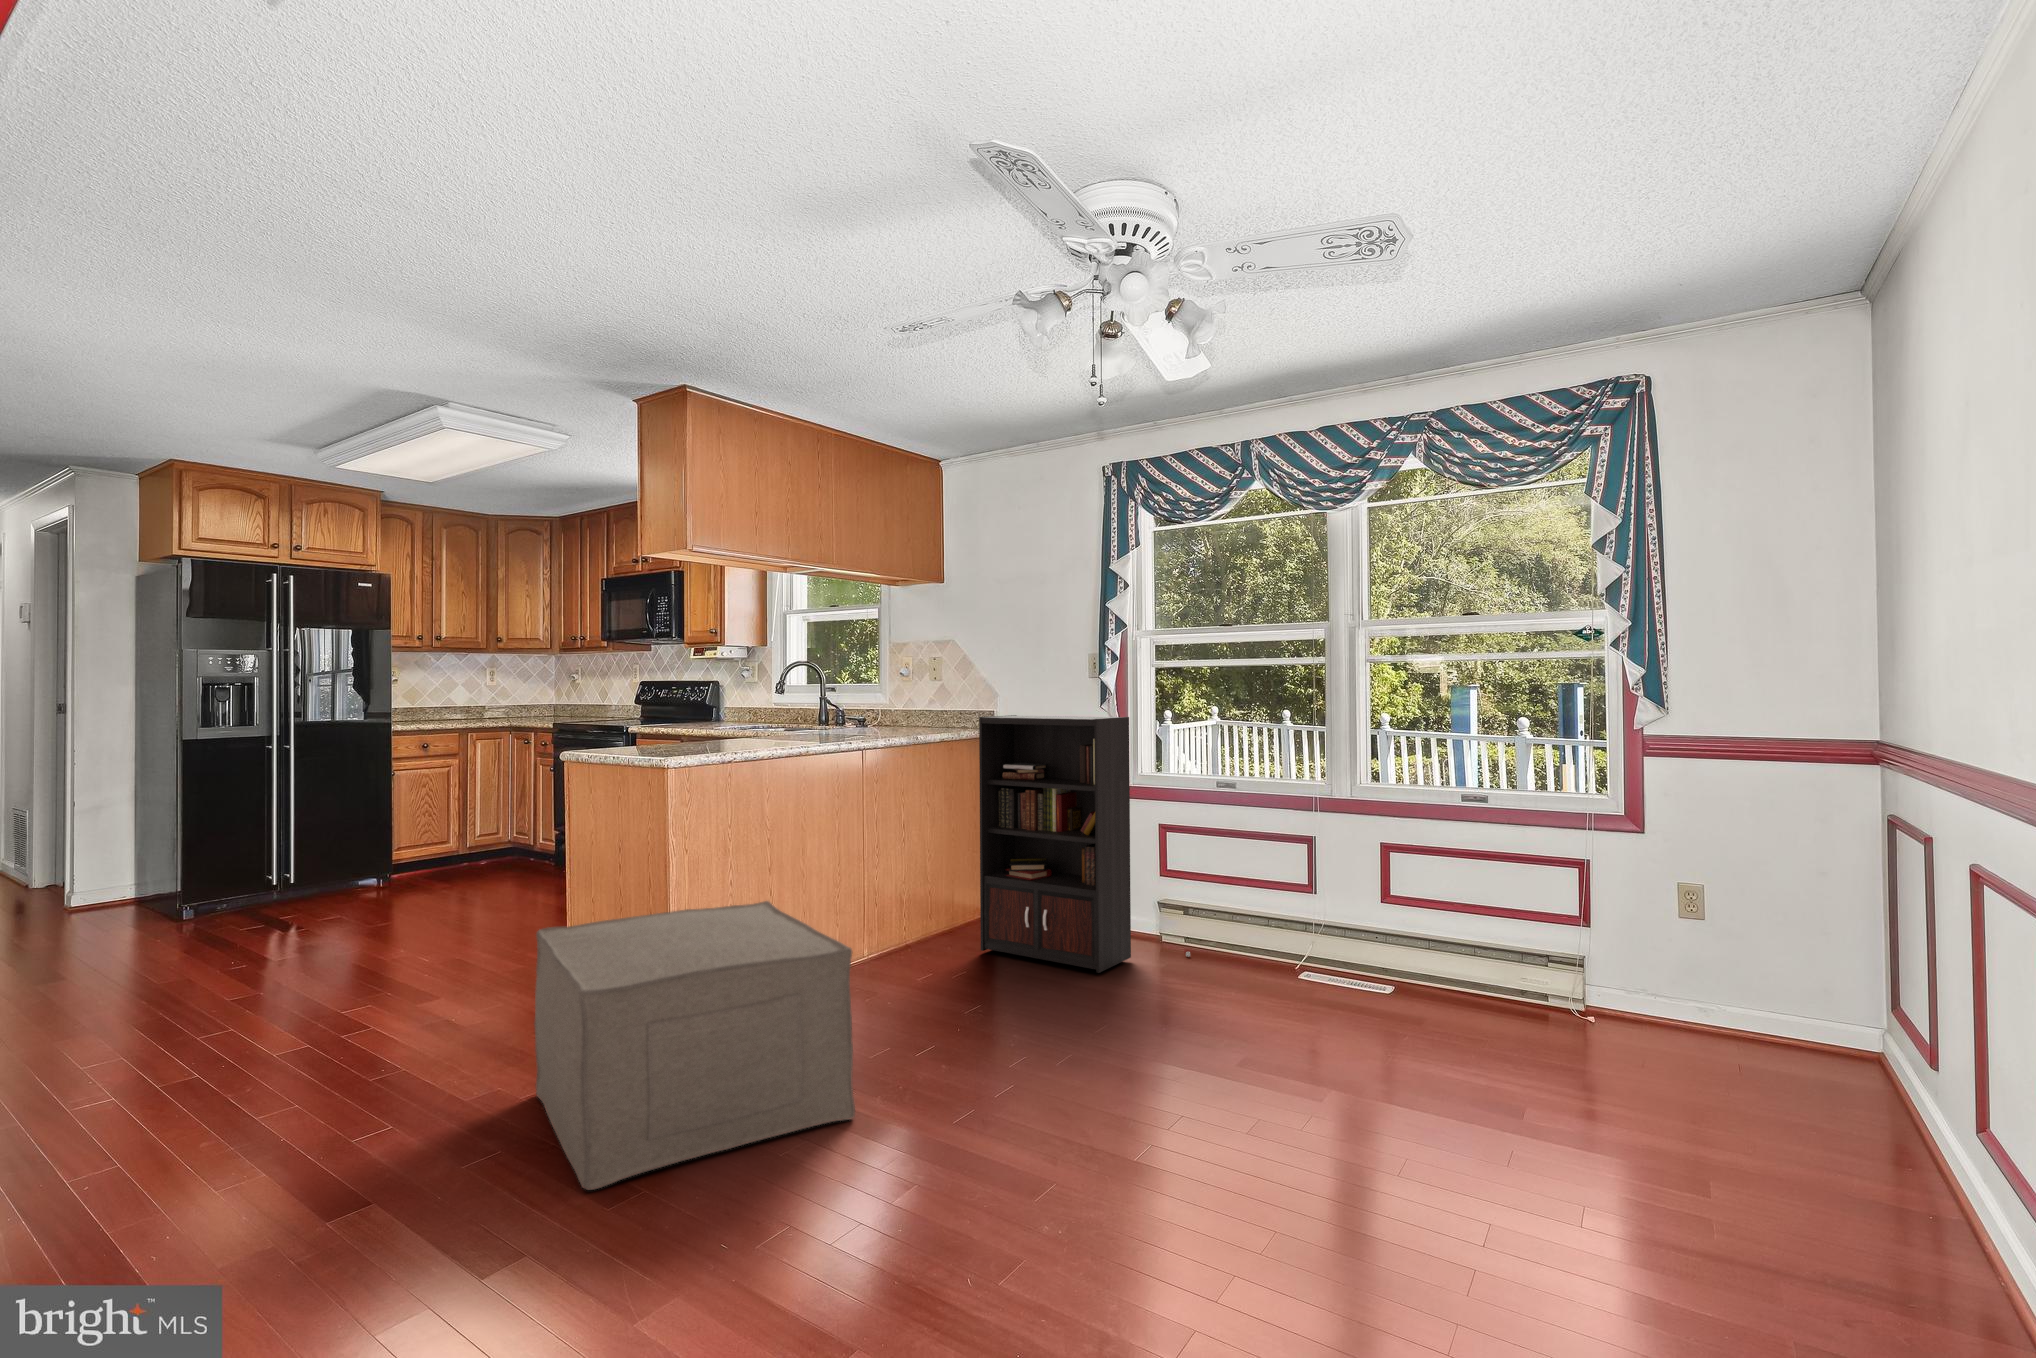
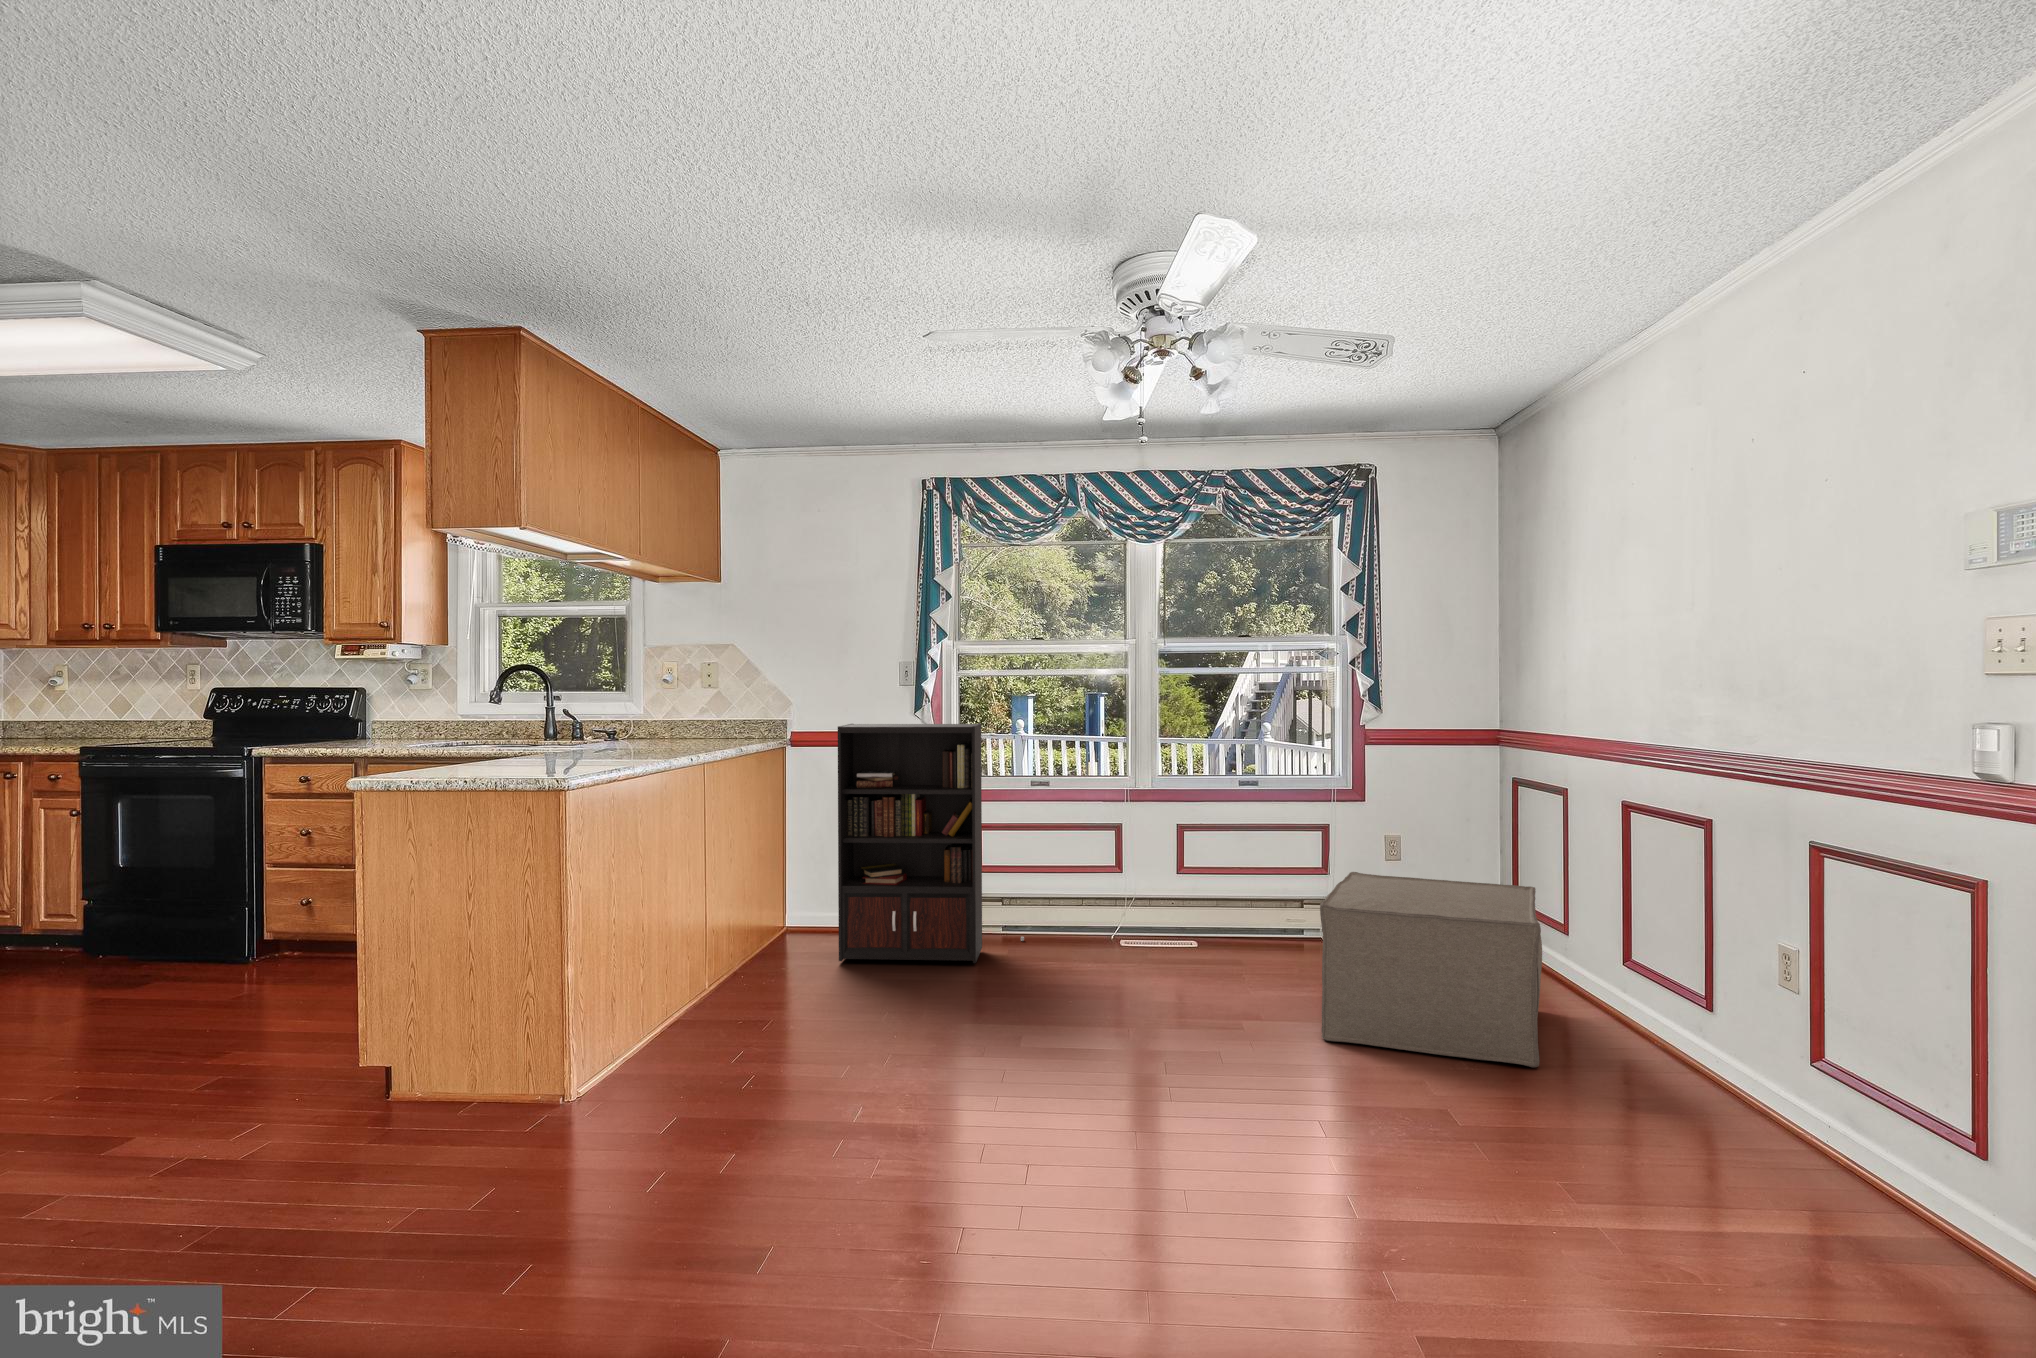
ottoman: present [534,901,855,1190] -> present [1320,872,1542,1068]

